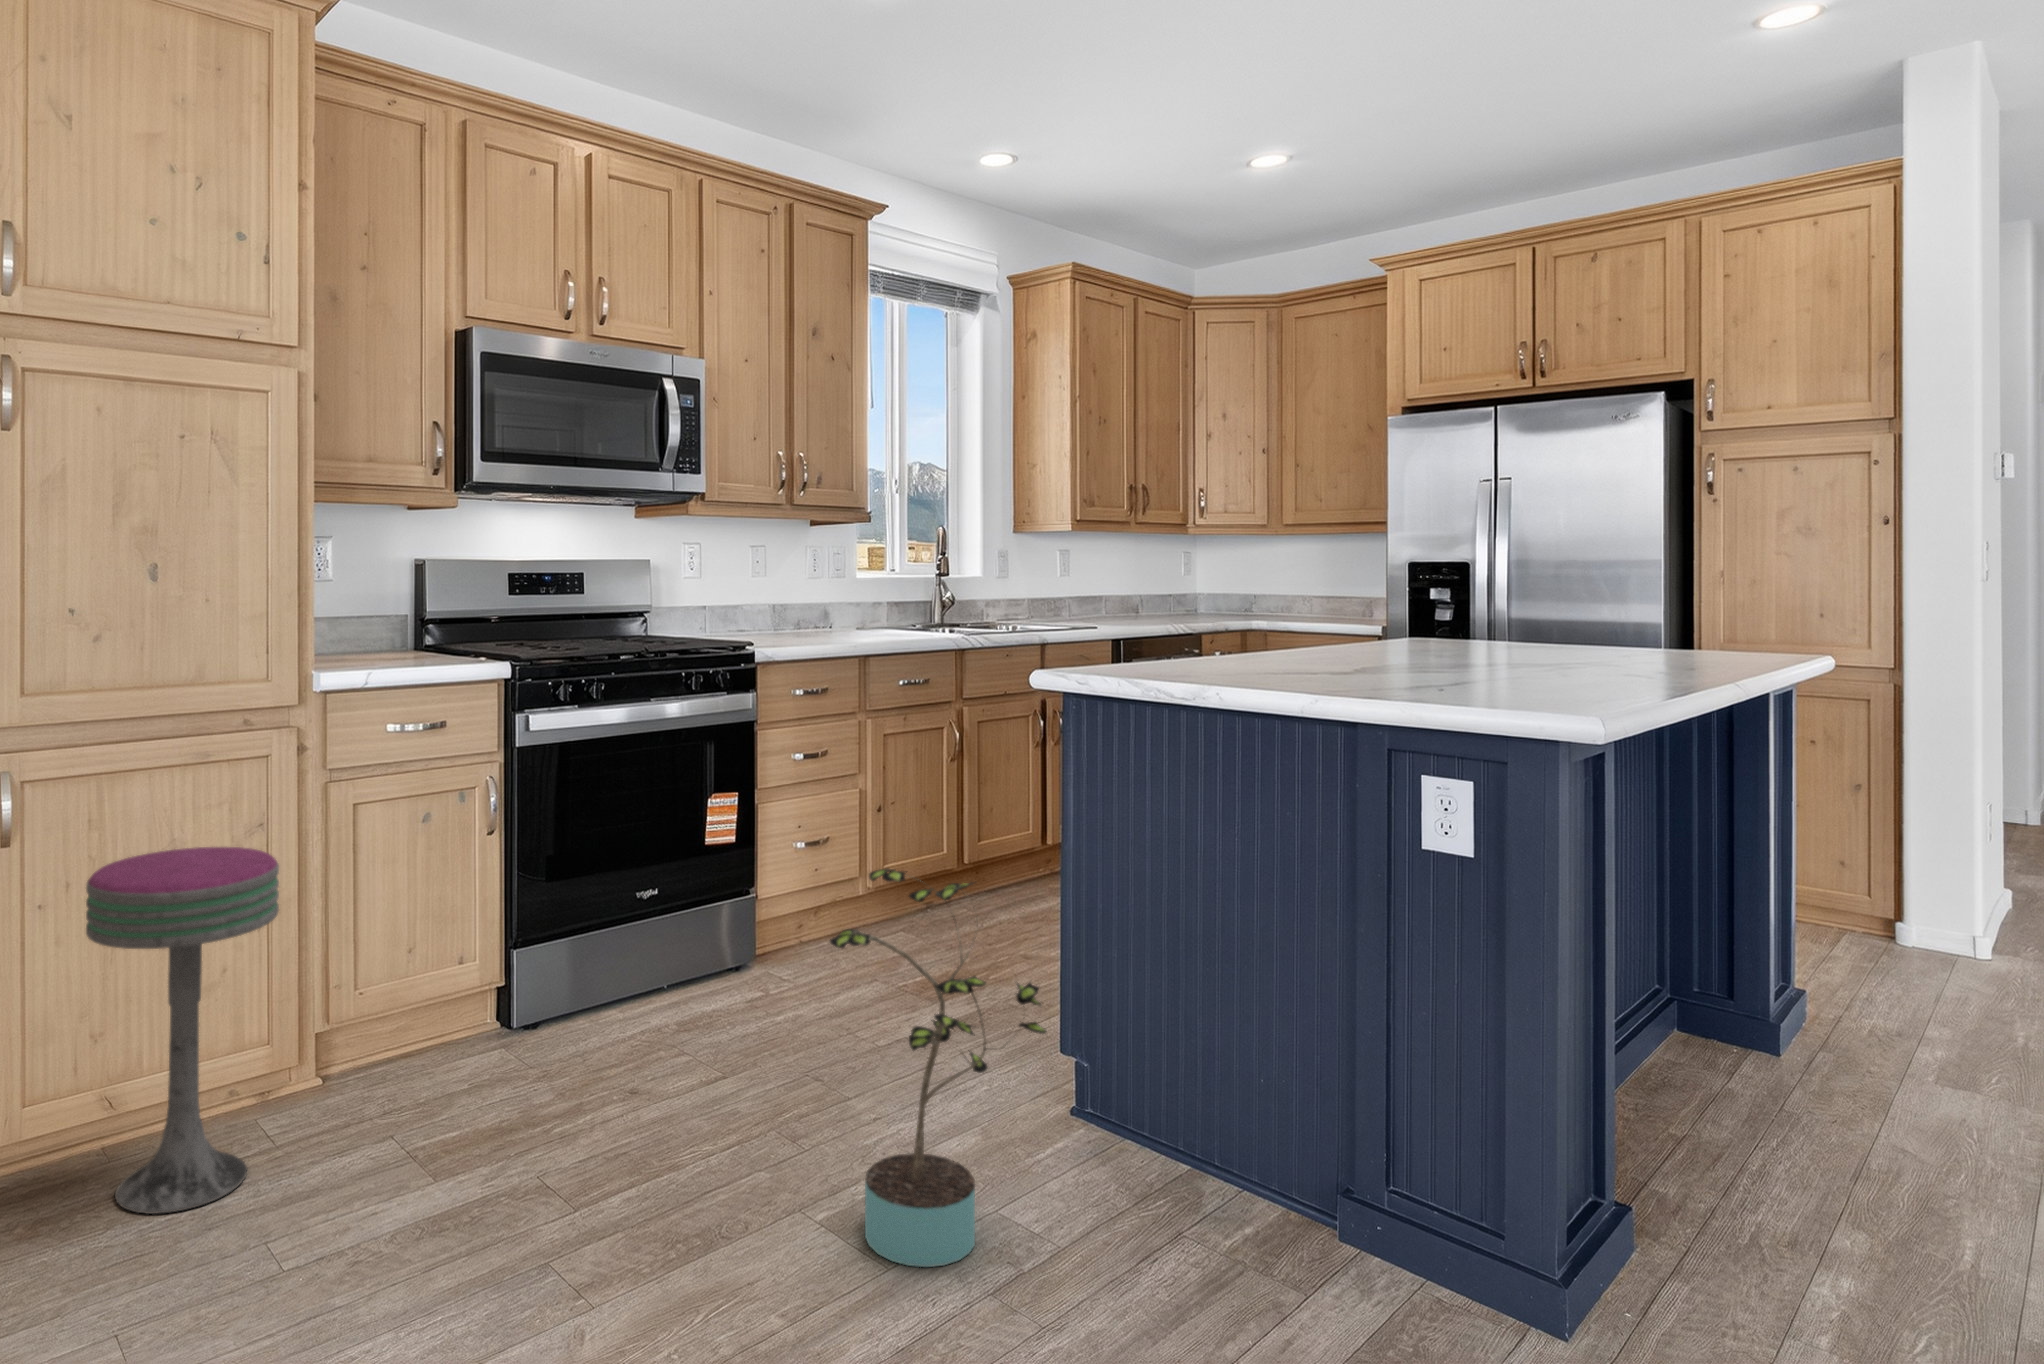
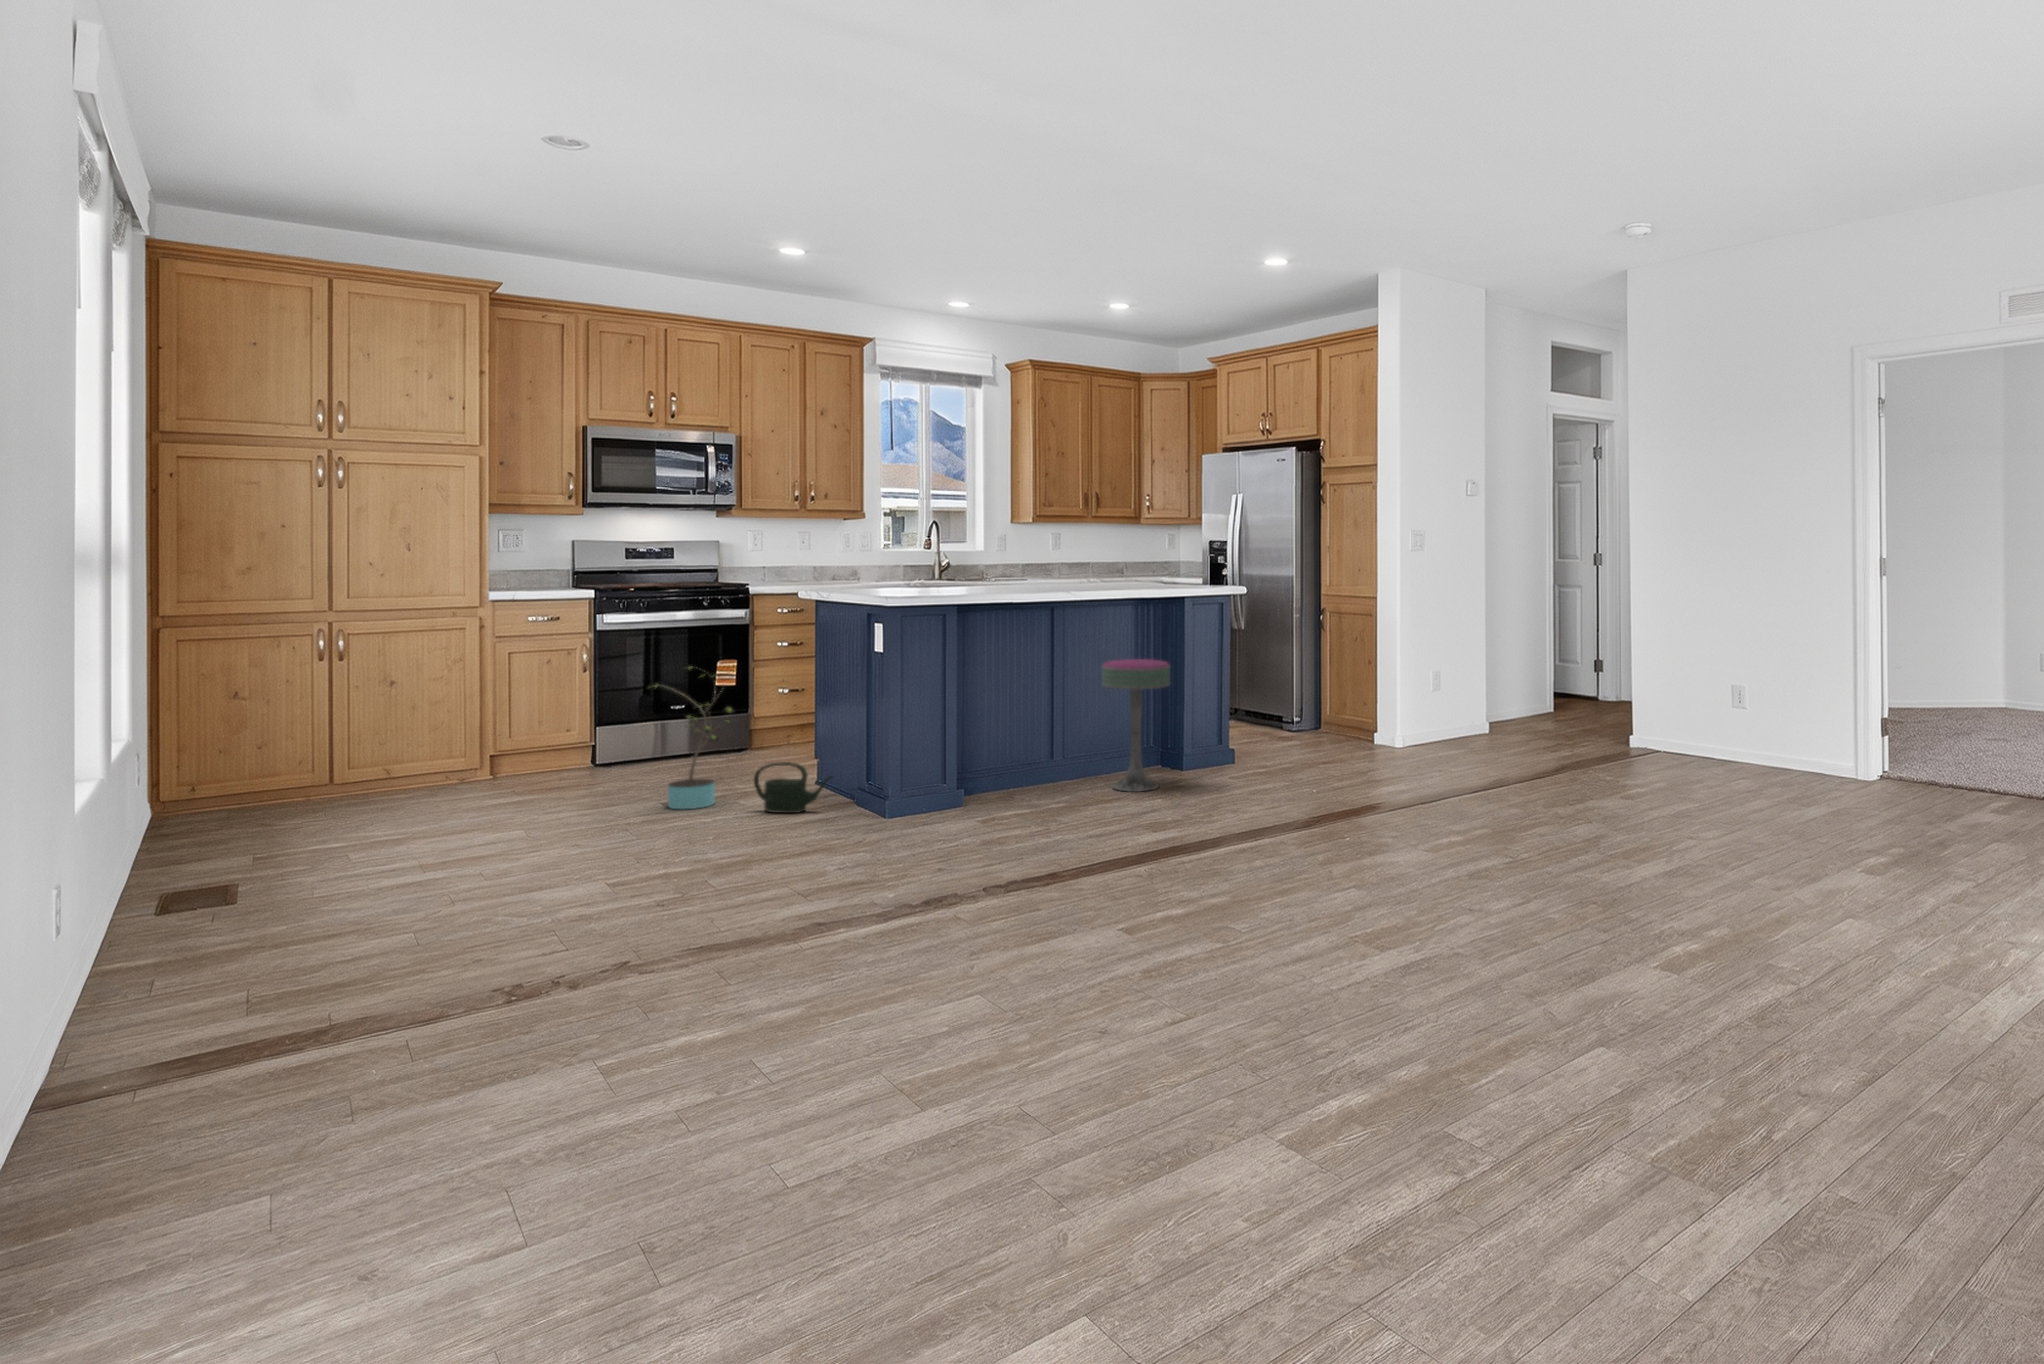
bar stool: present [86,847,279,1214] -> present [1102,659,1170,792]
watering can: none [1127,1144,1354,1291] -> present [754,762,833,813]

